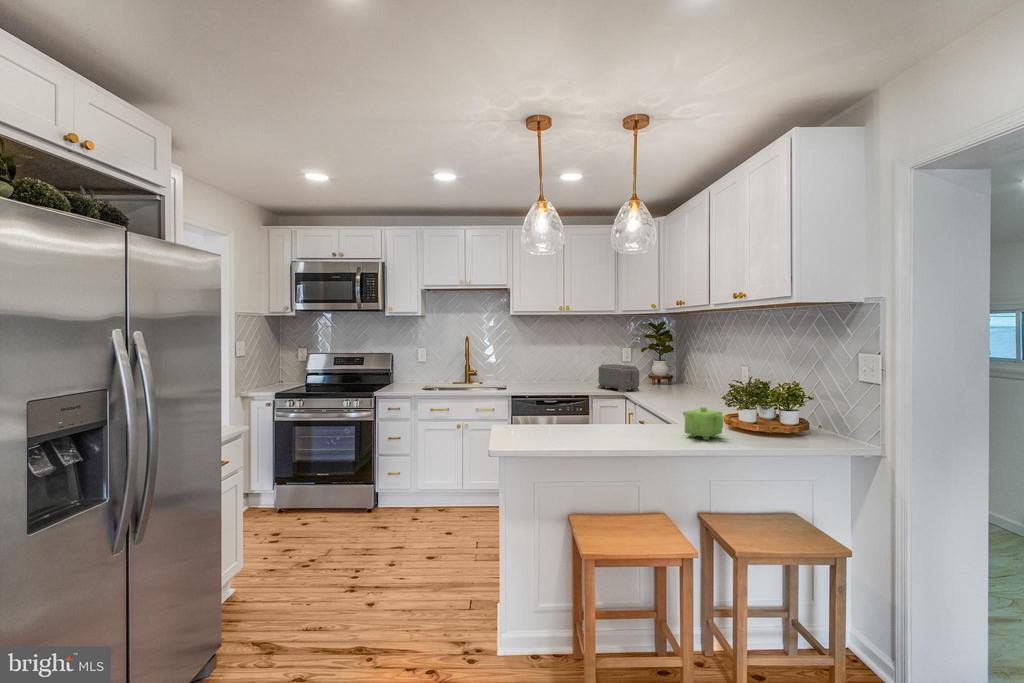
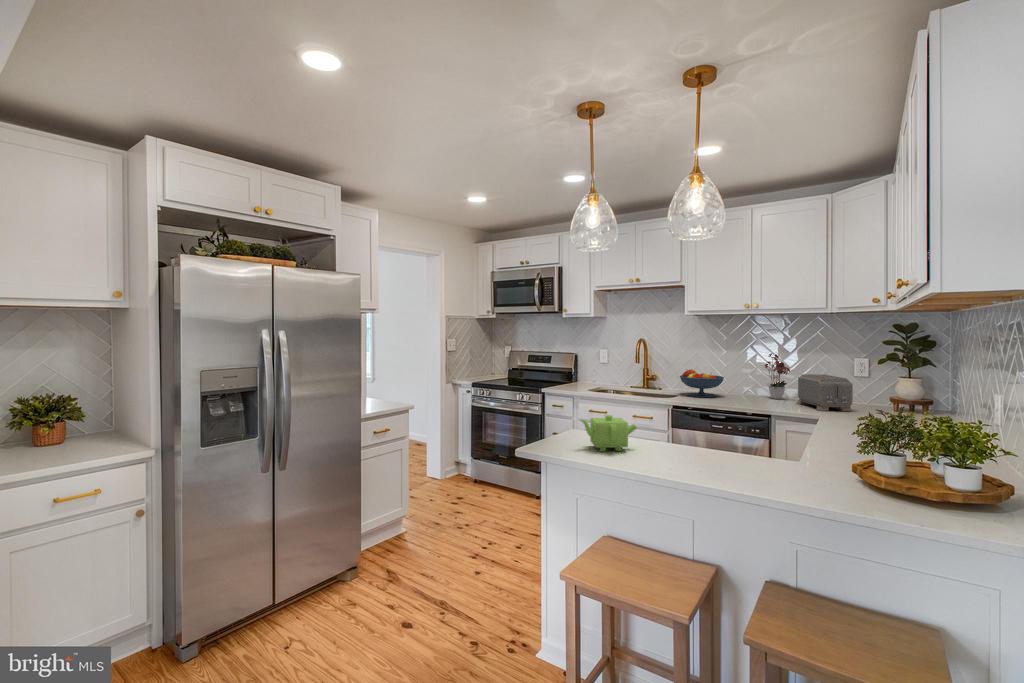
flower arrangement: none [567,347,592,386] -> present [765,353,790,399]
fruit bowl: none [506,365,543,389] -> present [680,369,724,397]
teapot: present [683,407,724,440] -> present [580,415,637,451]

